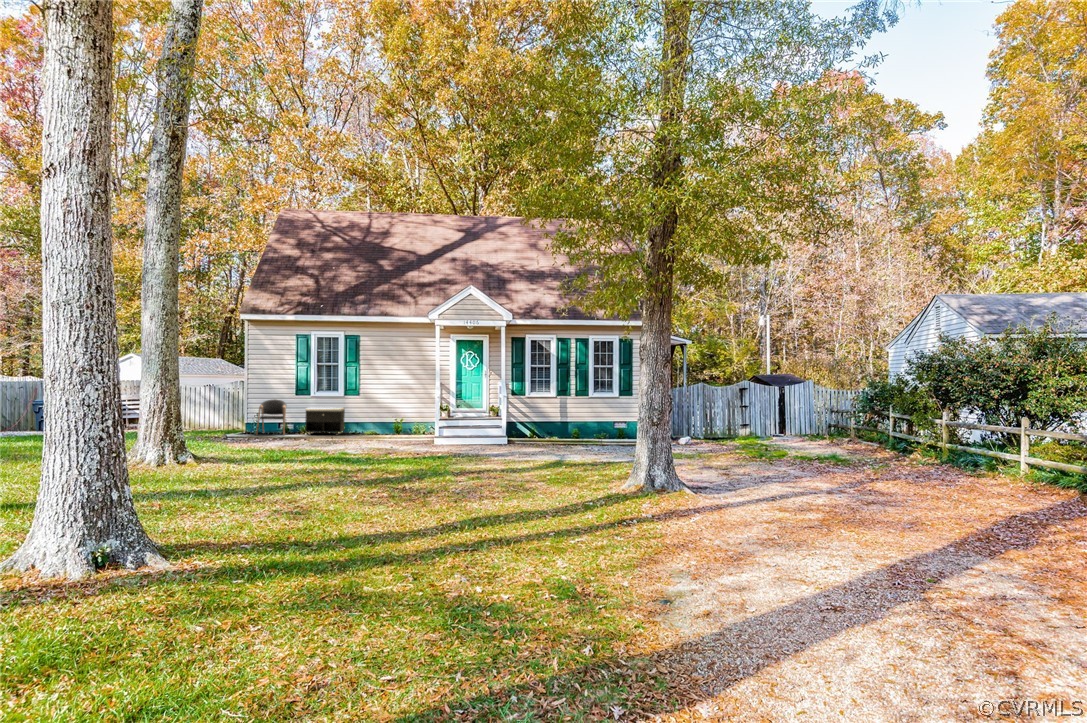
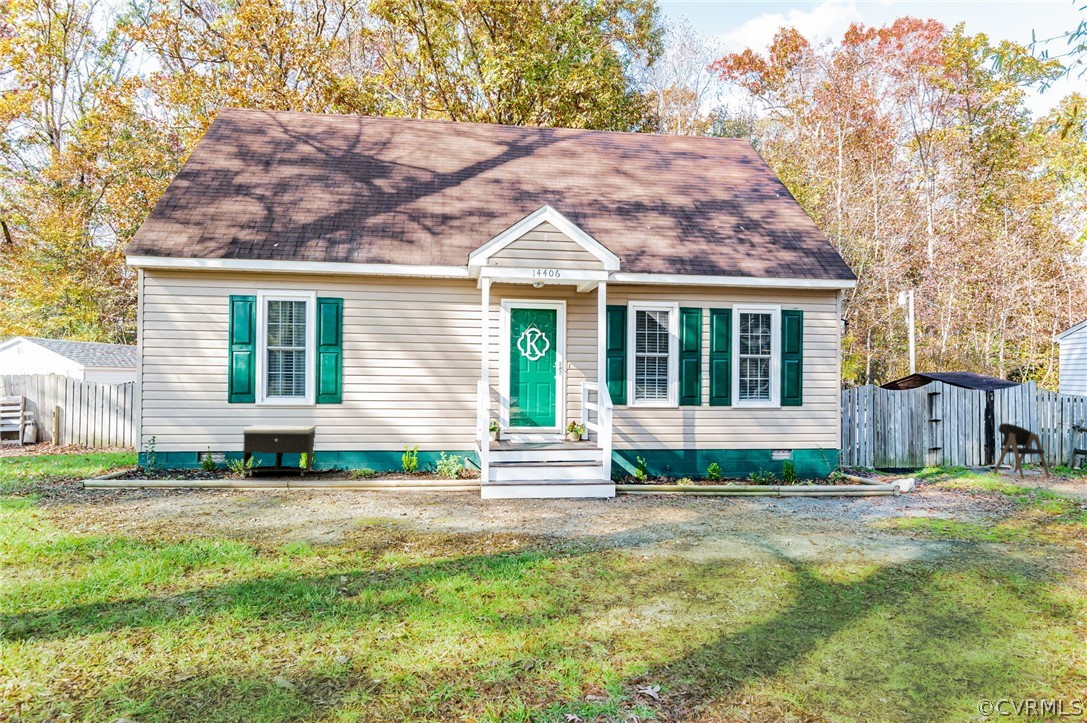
chair: present [256,399,287,435] -> present [994,423,1050,478]

